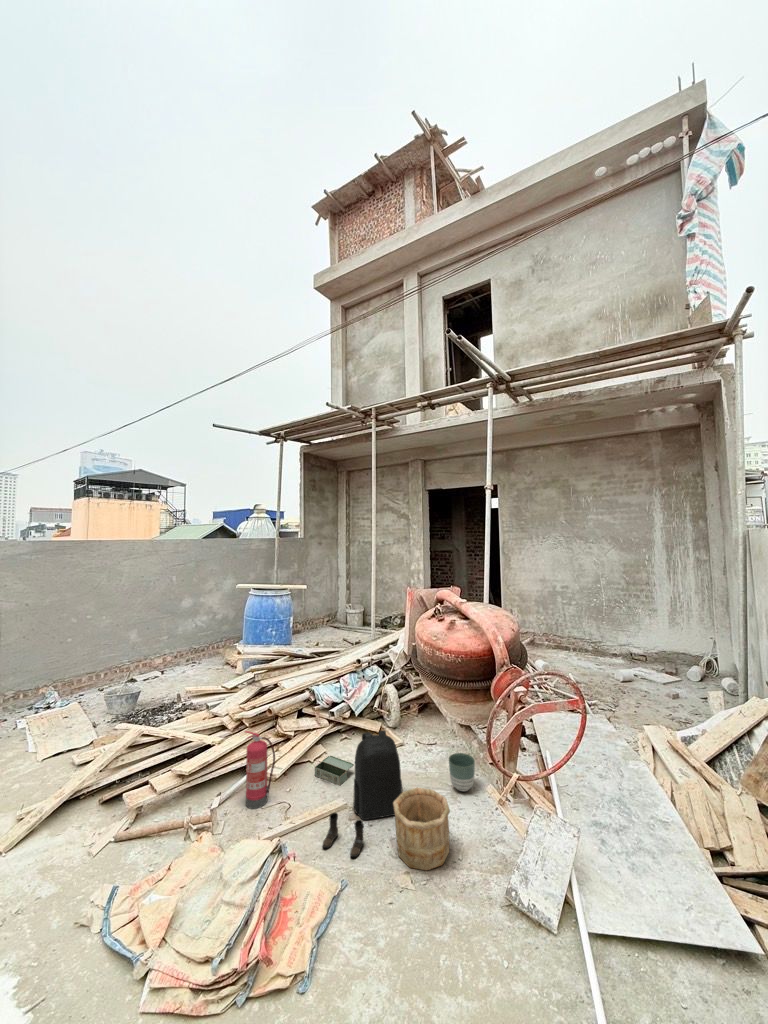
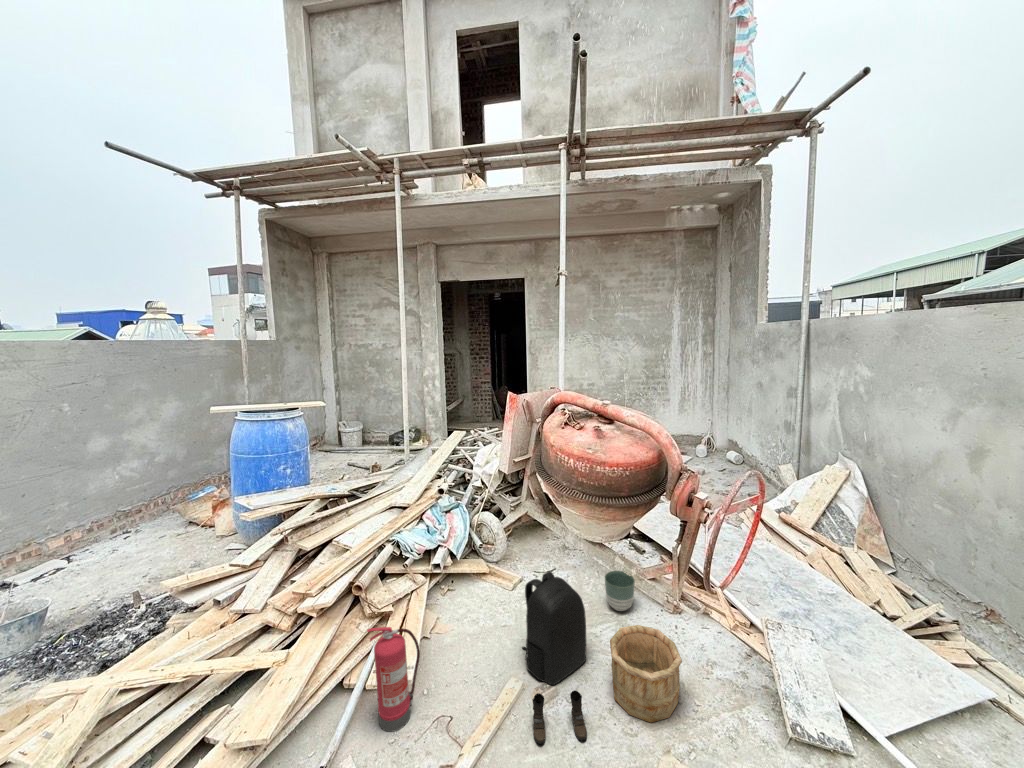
toolbox: present [315,756,354,786] -> none [447,617,494,652]

